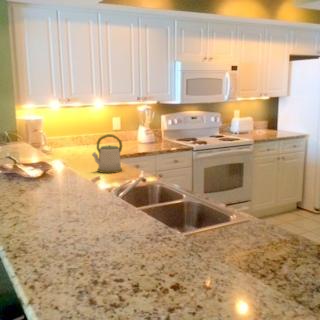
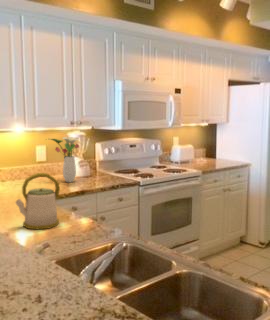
flower arrangement: none [117,110,145,147] -> present [51,137,79,182]

